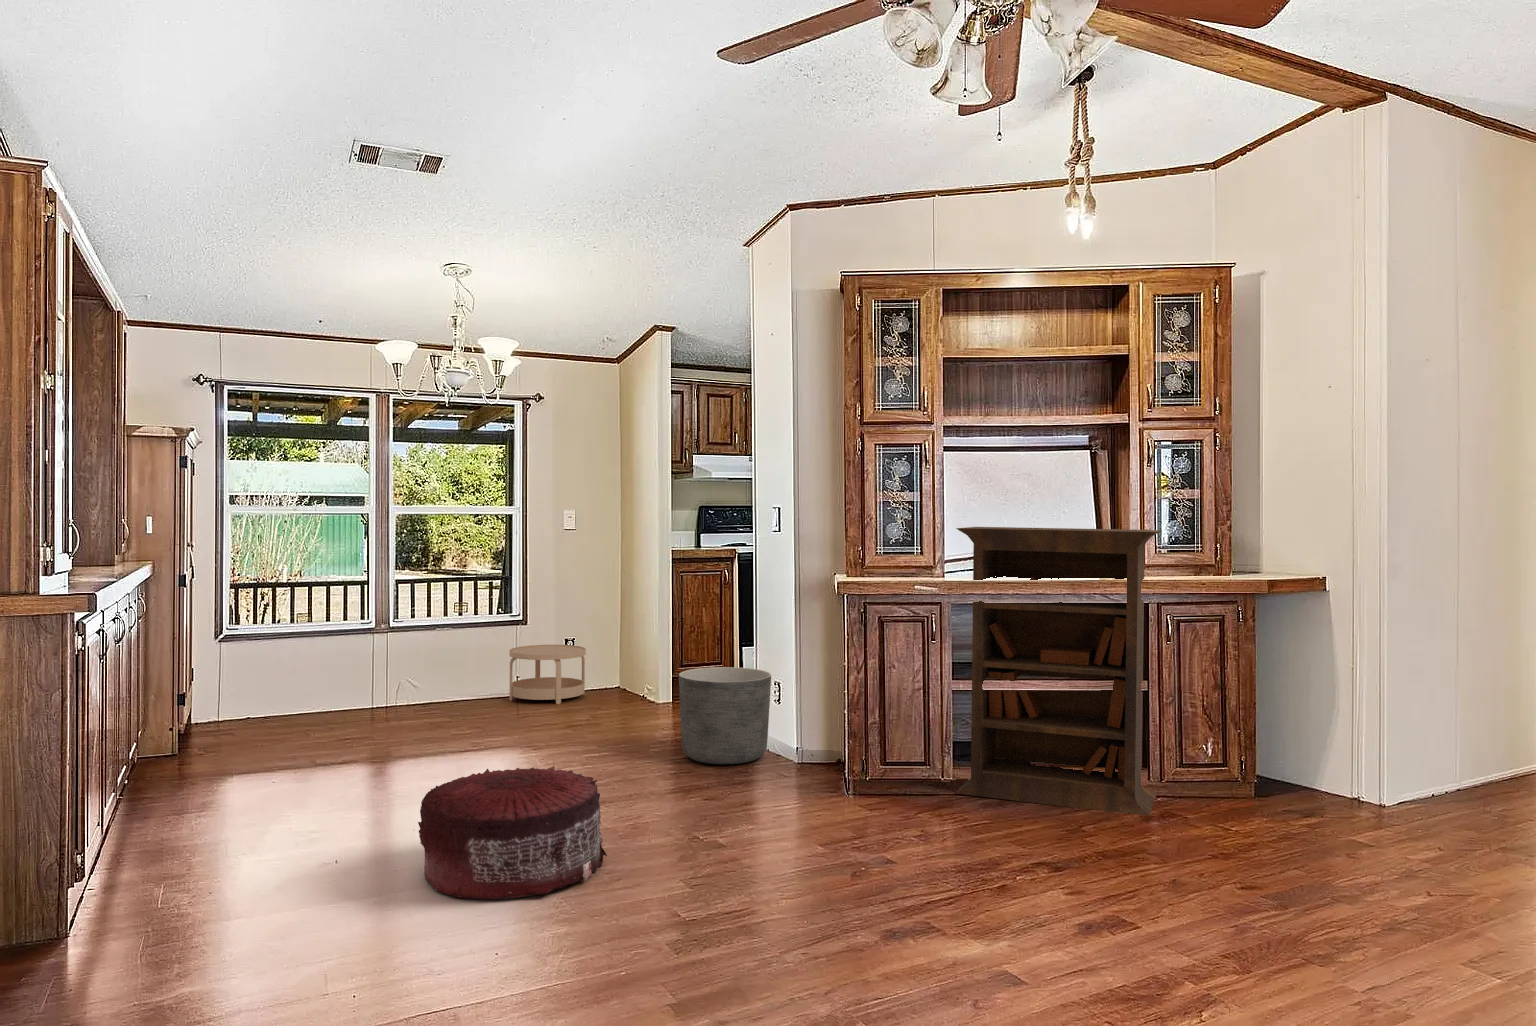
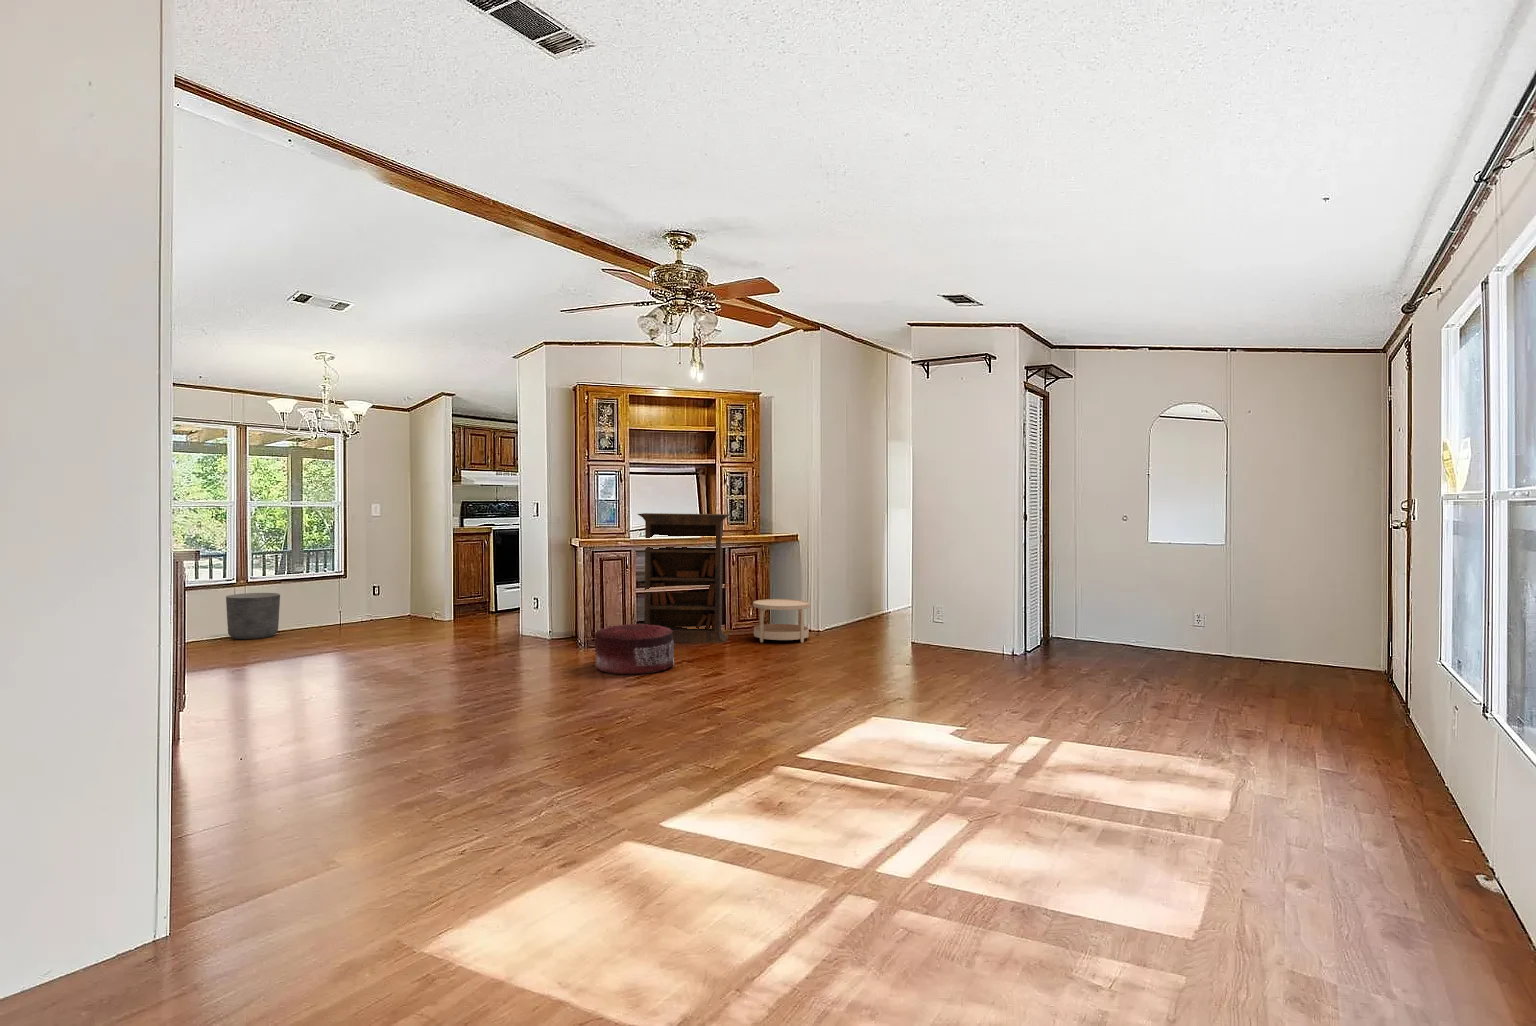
side table: present [509,645,586,704] -> present [753,599,810,643]
planter: present [679,667,771,765] -> present [226,593,280,639]
pouf: present [418,766,607,899] -> present [595,624,674,674]

